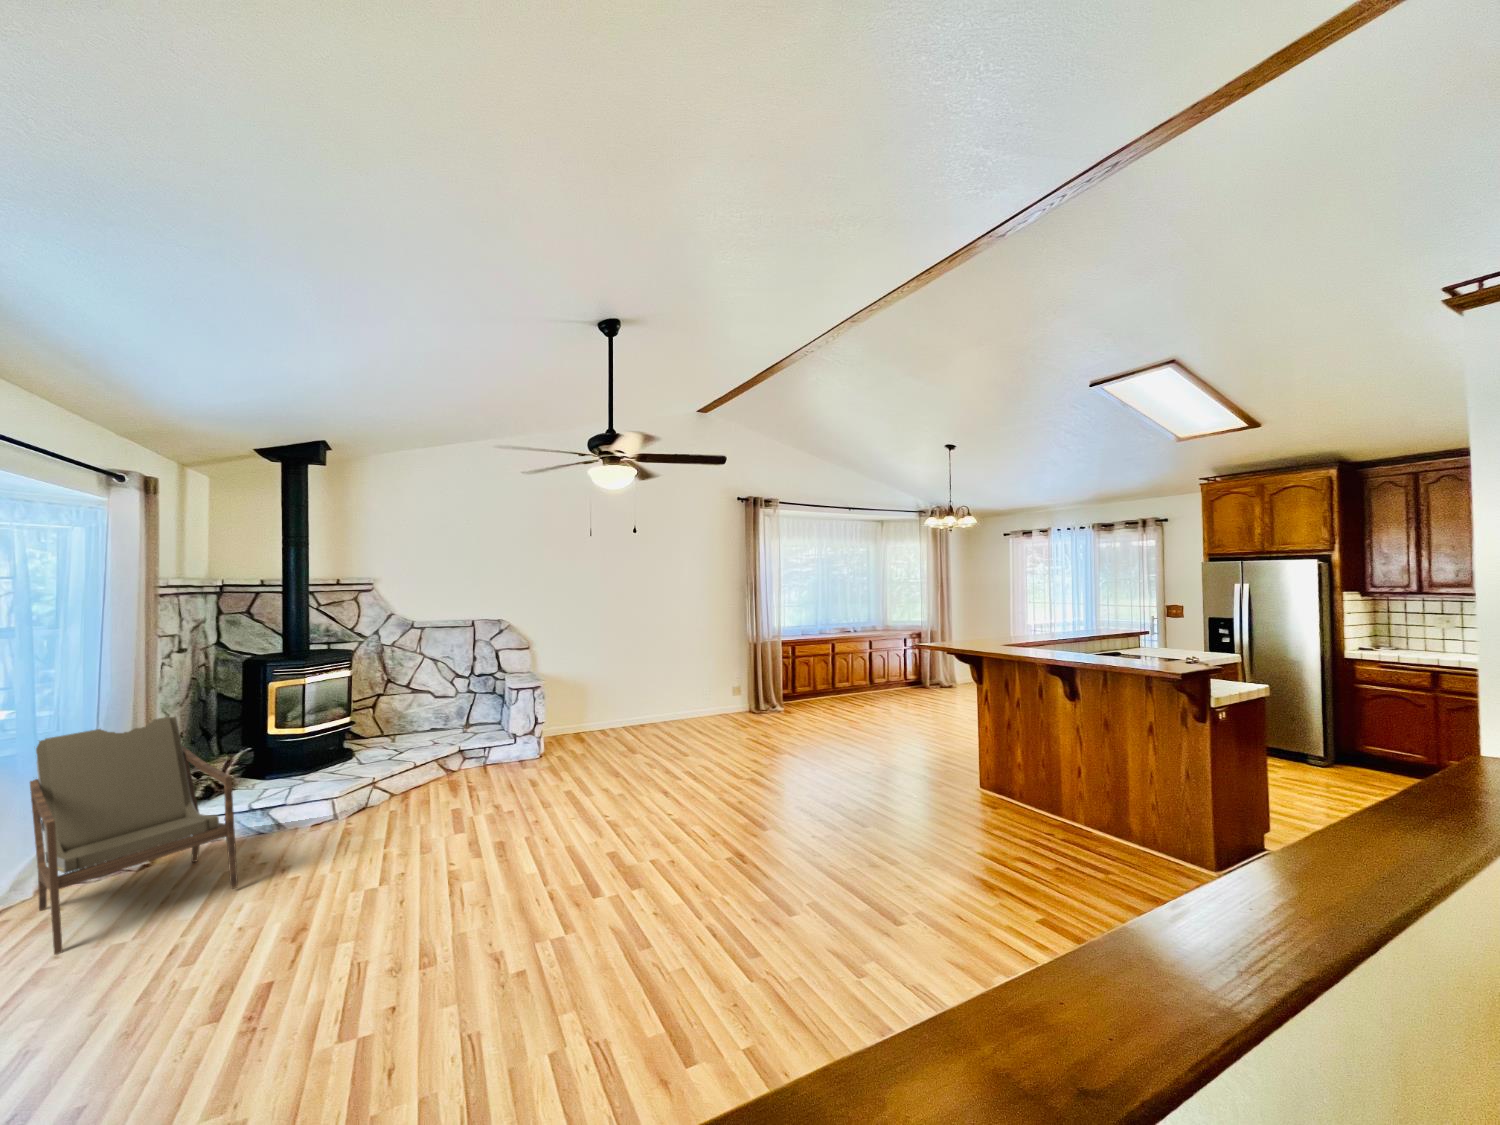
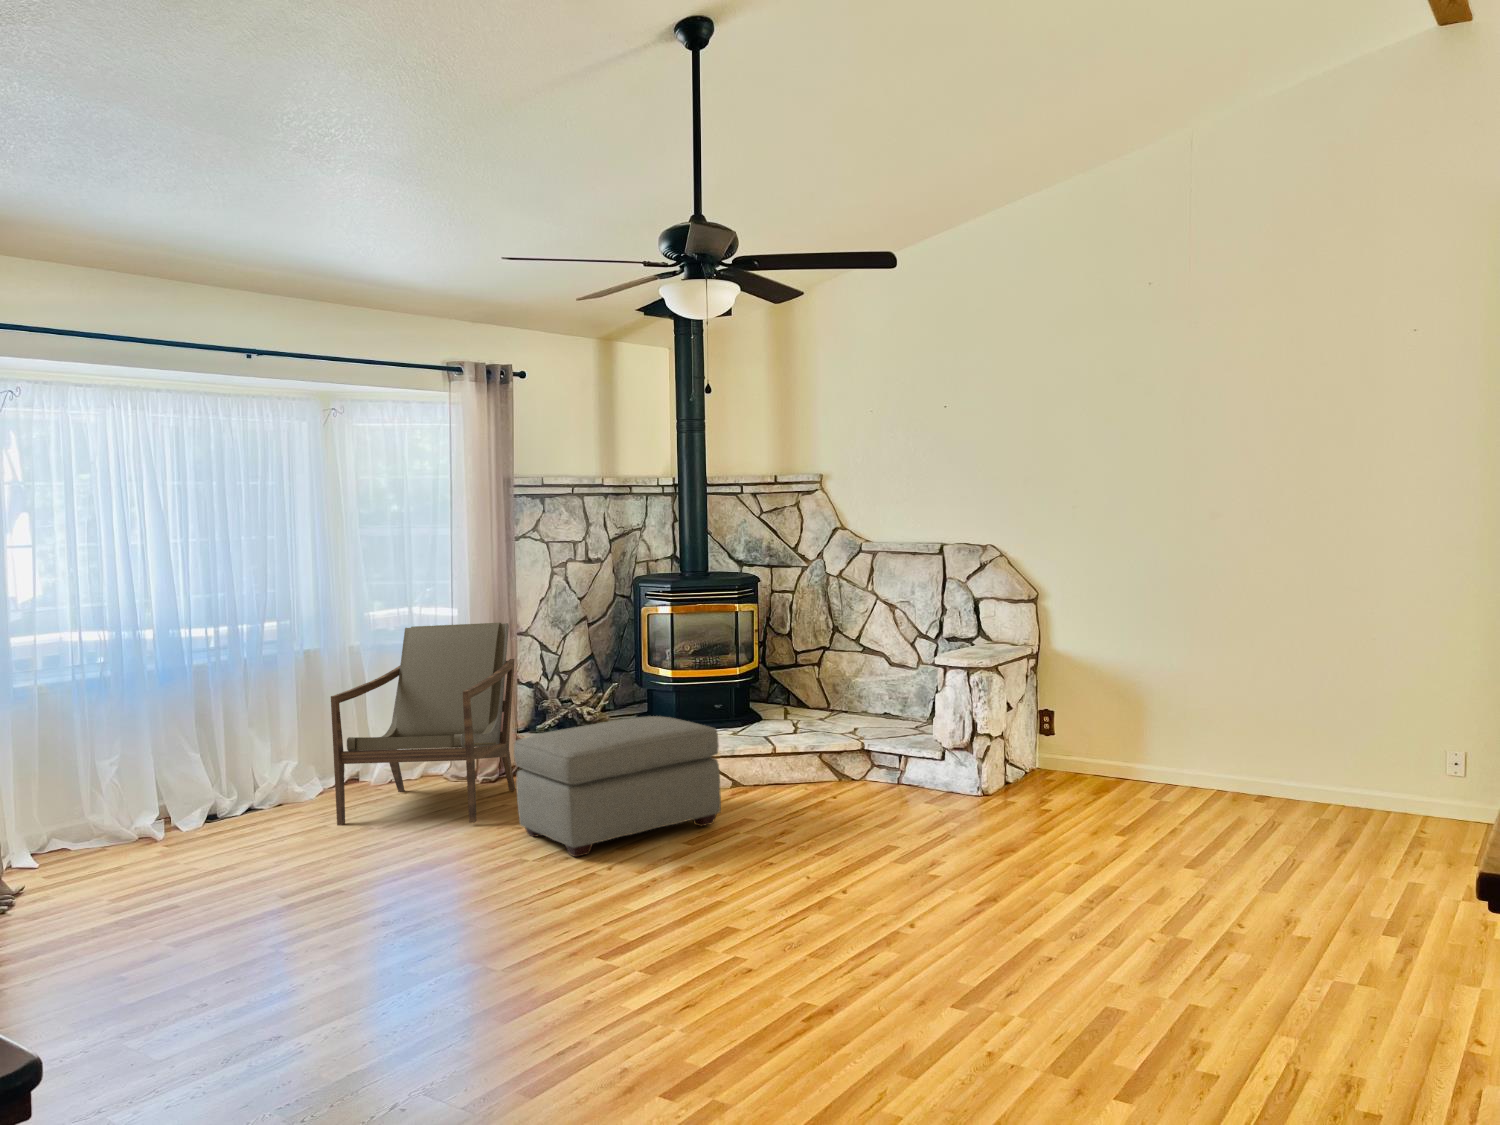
ottoman: none [295,754,442,875] -> present [514,716,721,857]

